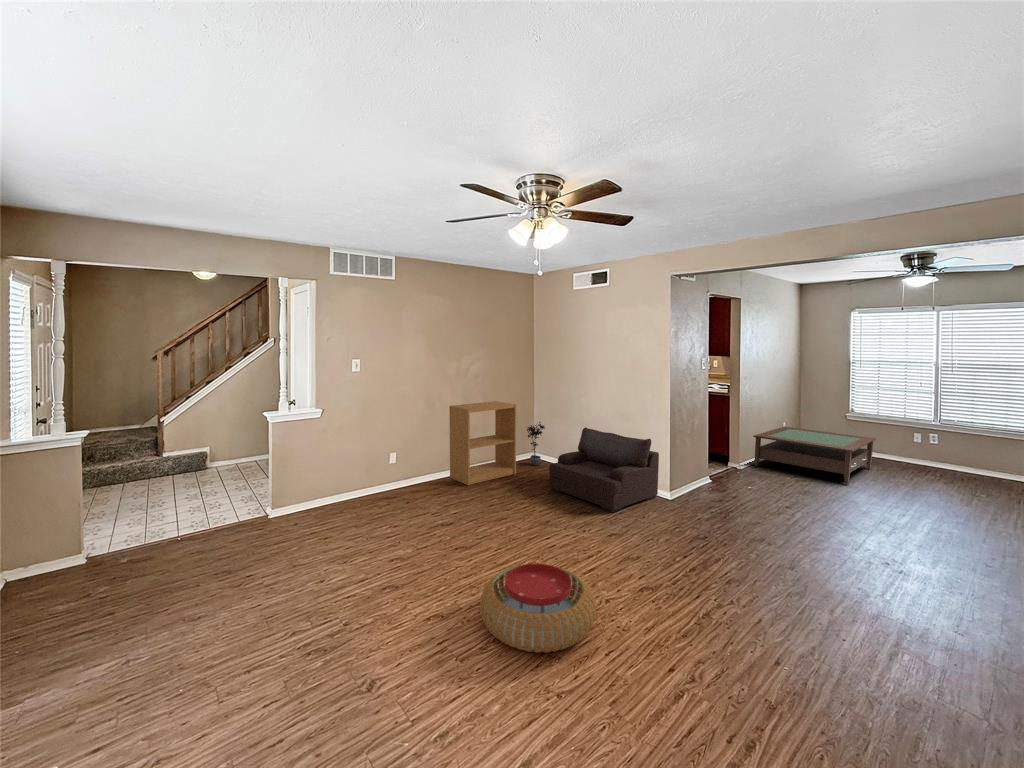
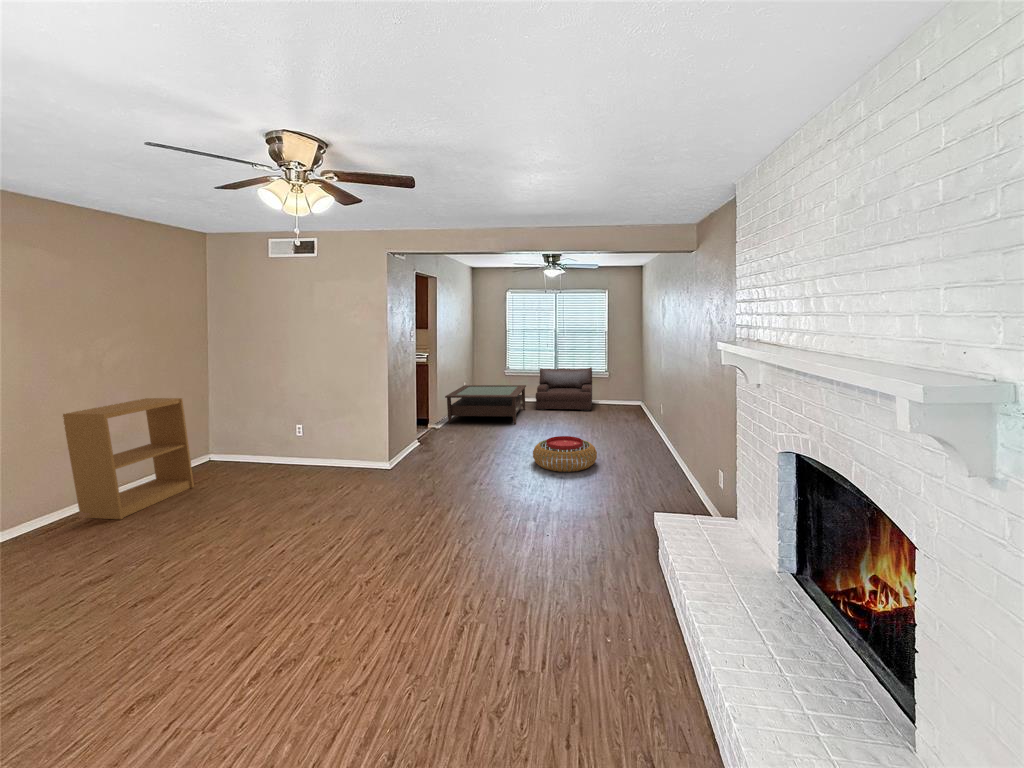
potted plant: present [527,422,545,465] -> none [198,416,227,471]
armchair: present [549,427,659,512] -> present [536,367,592,411]
pouf: present [480,563,596,653] -> present [533,436,597,472]

